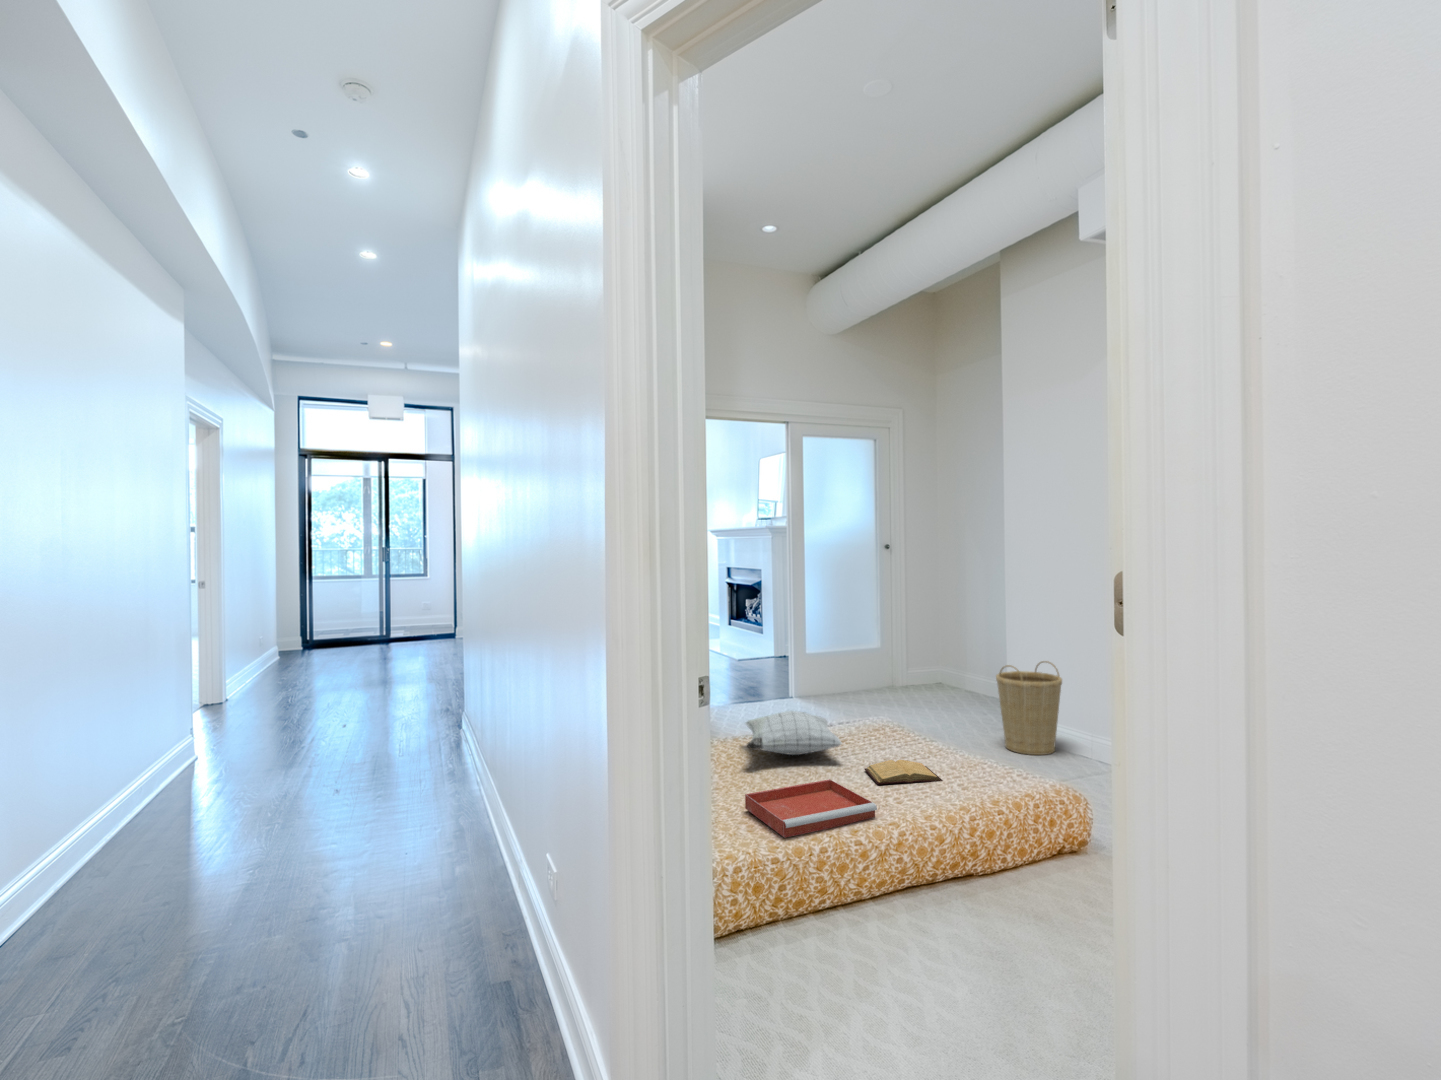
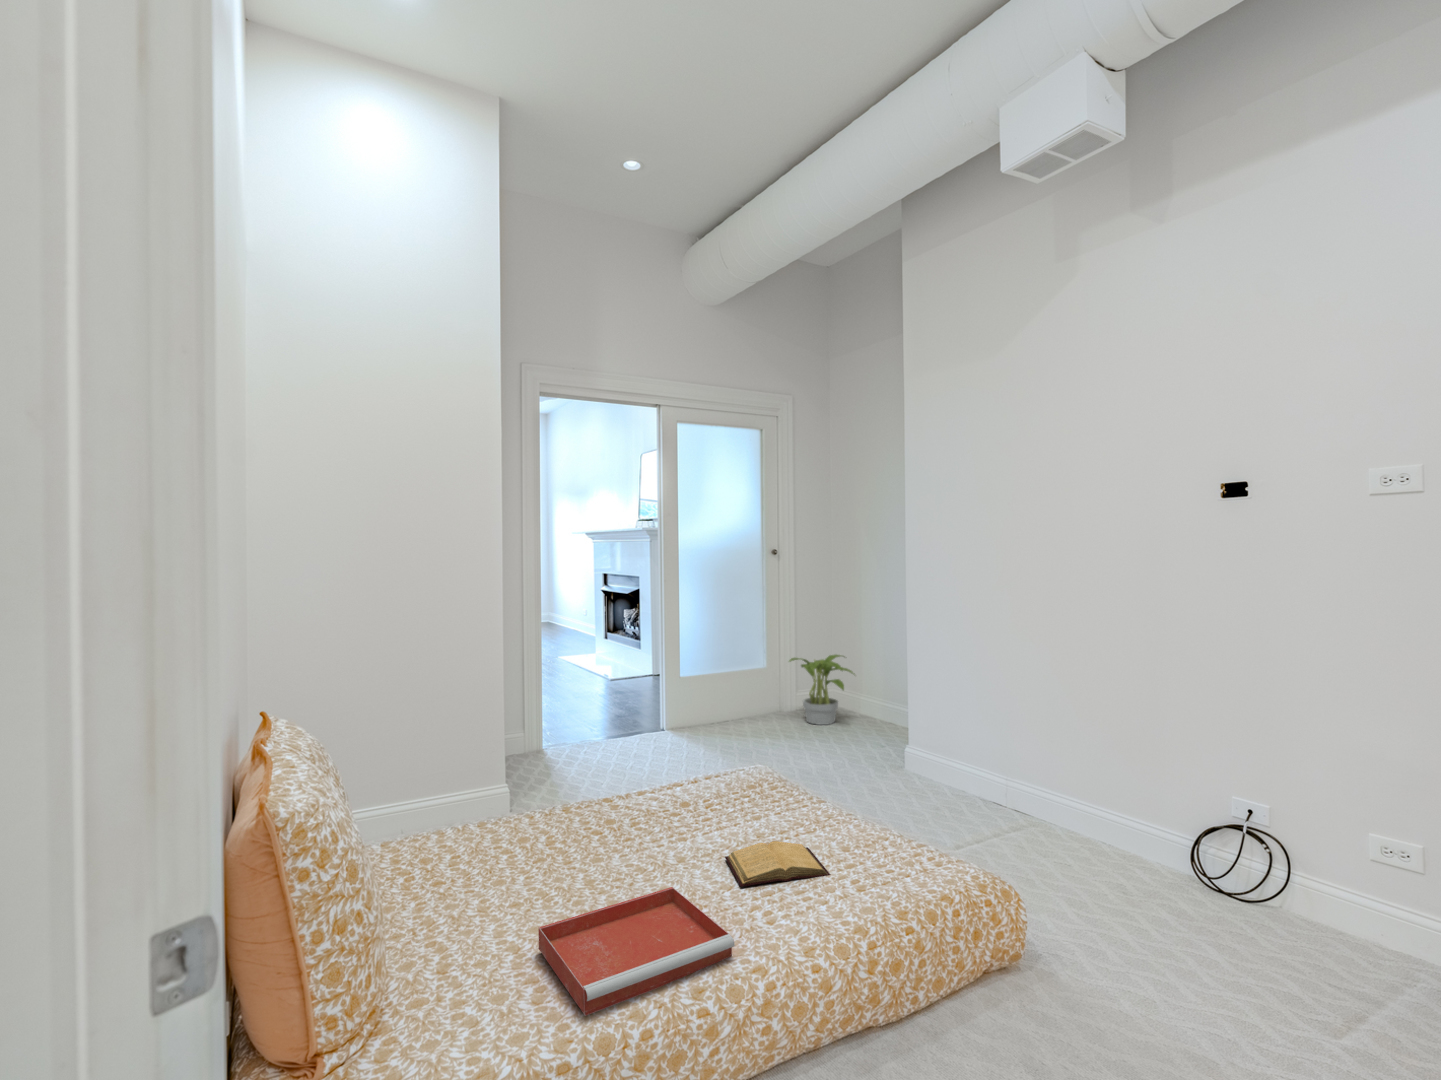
potted plant: none [906,638,967,698] -> present [789,655,853,725]
basket: present [996,661,1062,755] -> none [892,687,968,803]
pillow: present [745,711,842,755] -> none [562,772,697,836]

